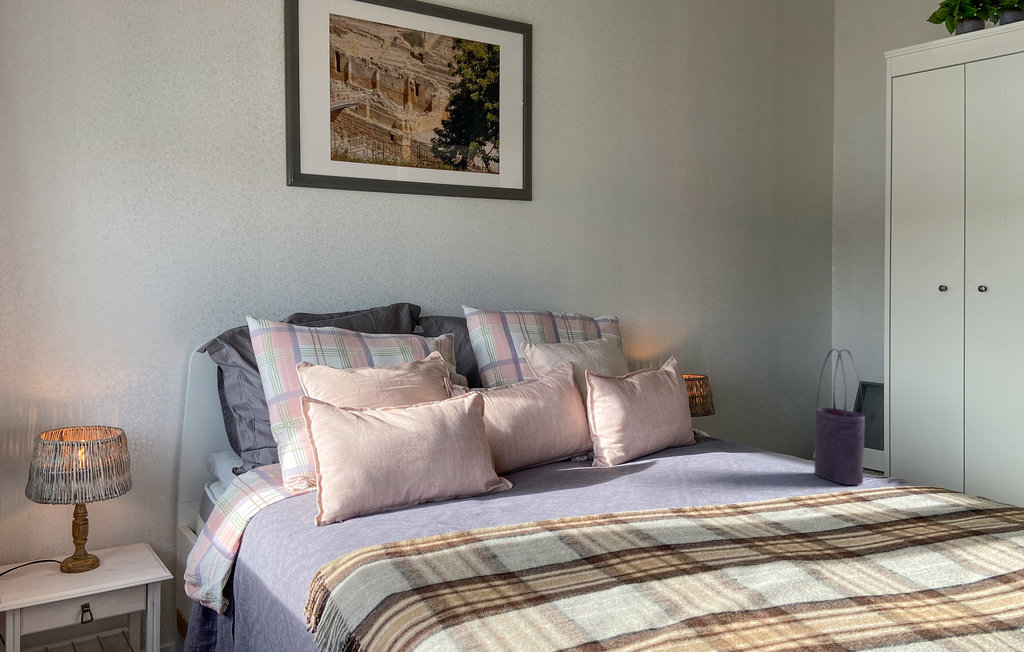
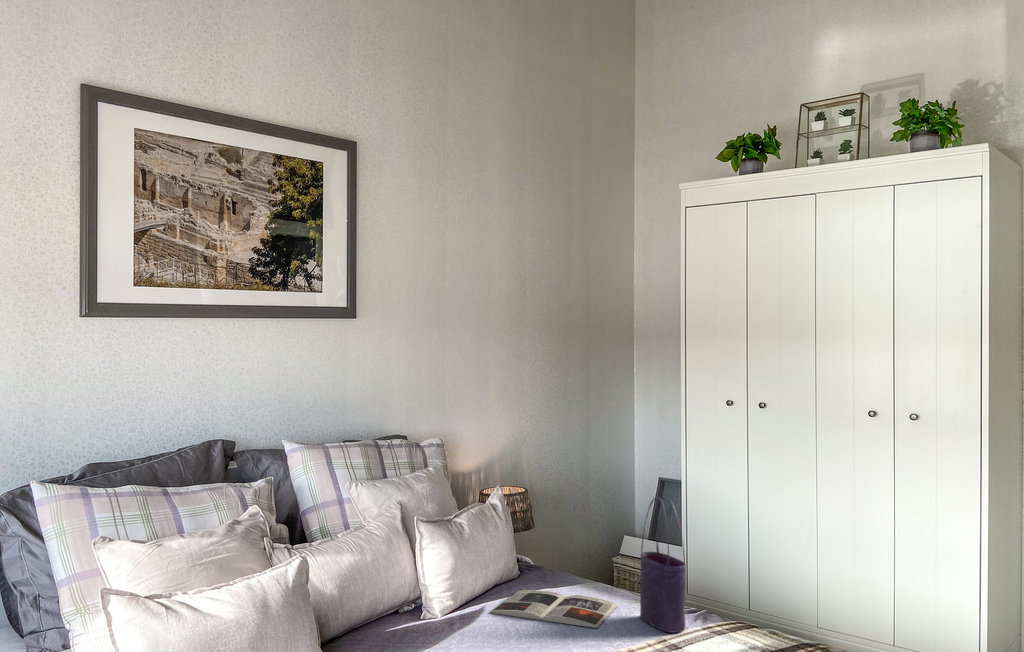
magazine: none [659,450,791,478] -> present [490,590,617,628]

